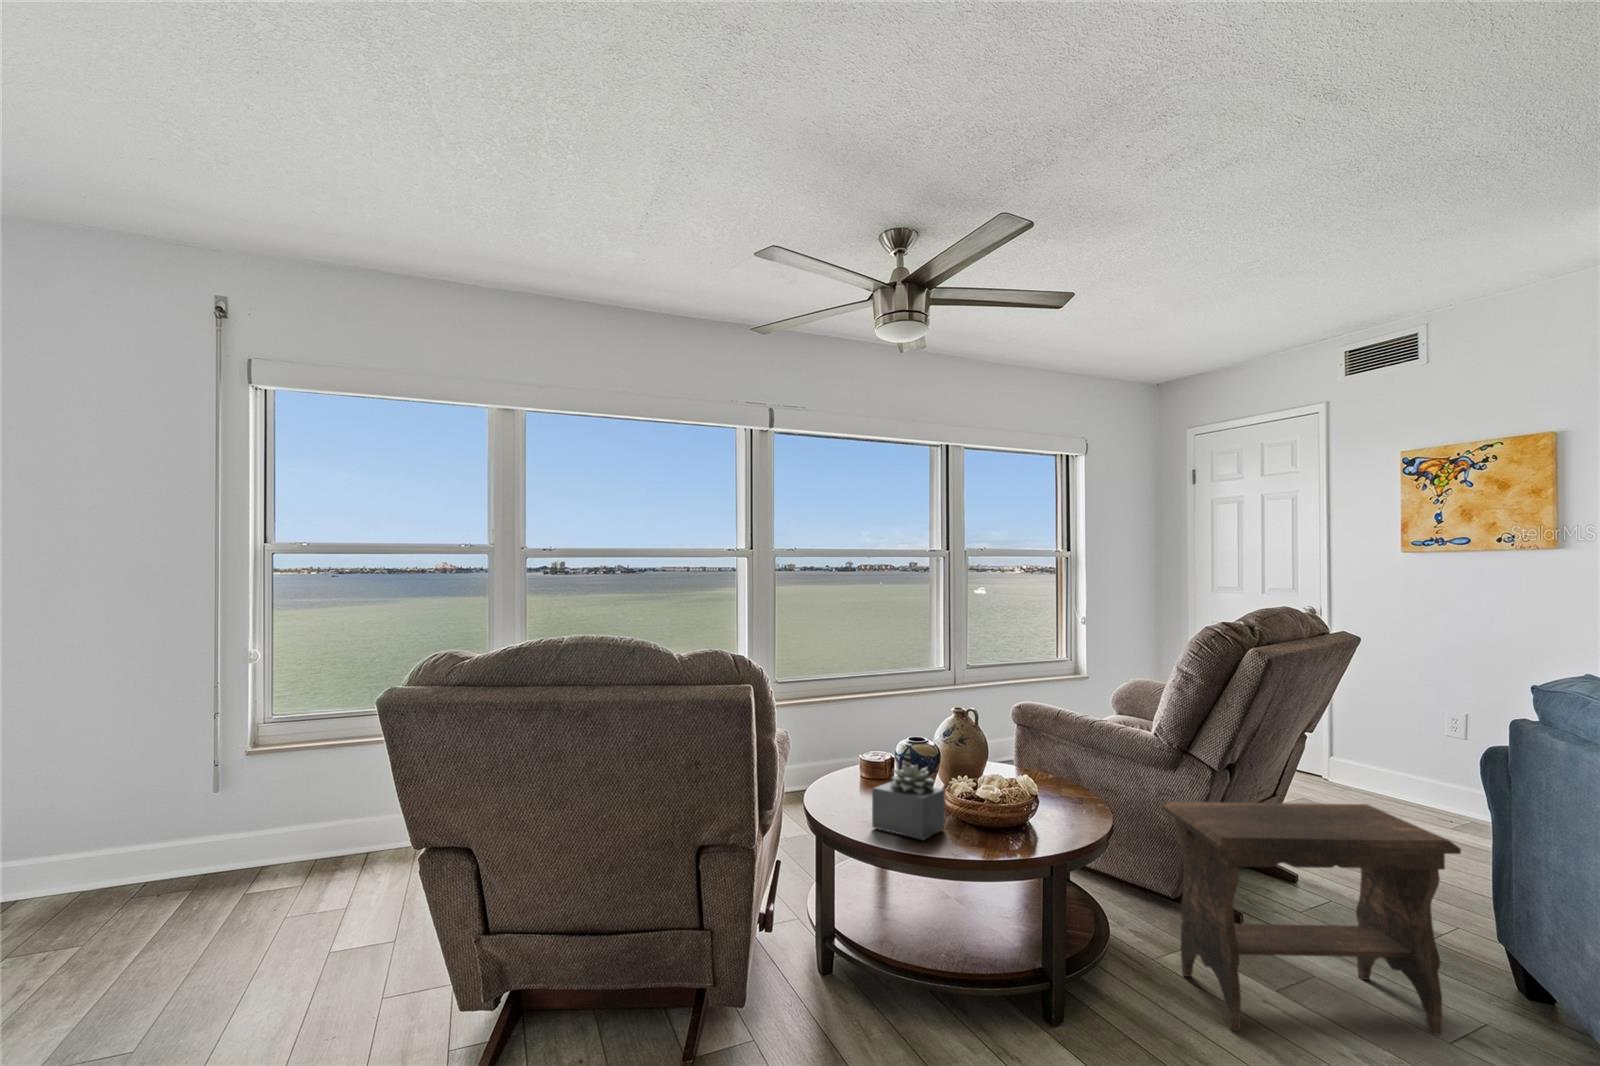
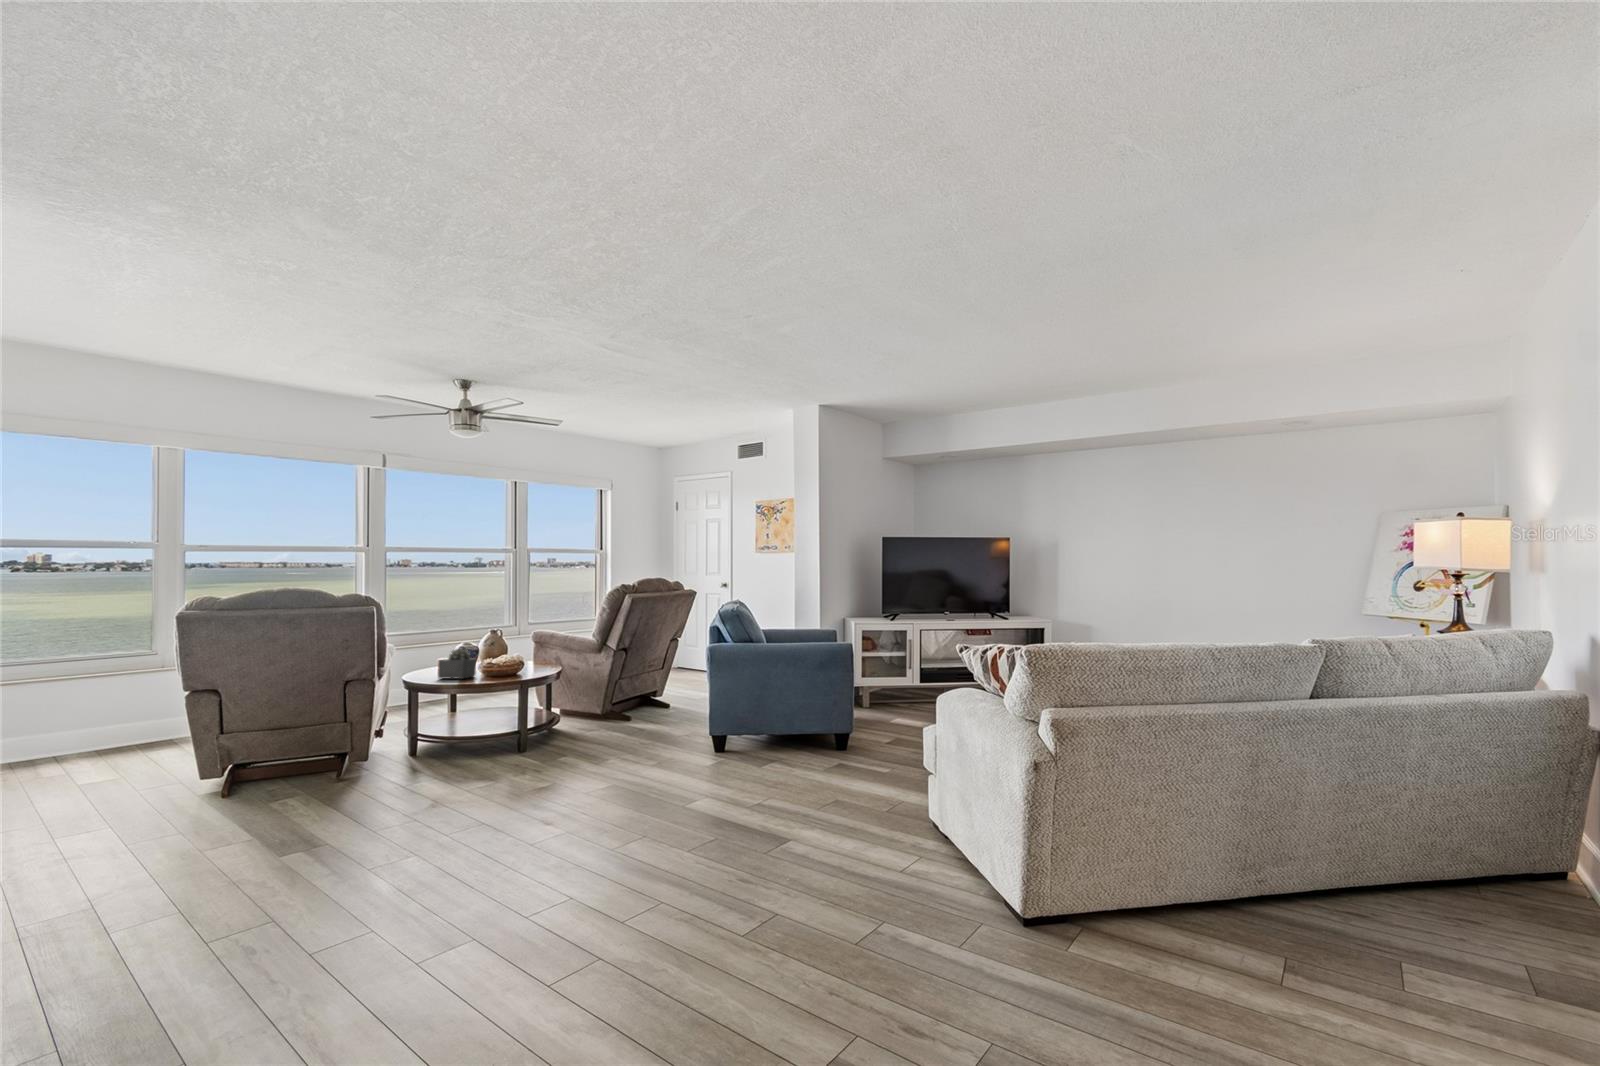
footstool: present [1163,802,1461,1035] -> none [584,654,685,742]

